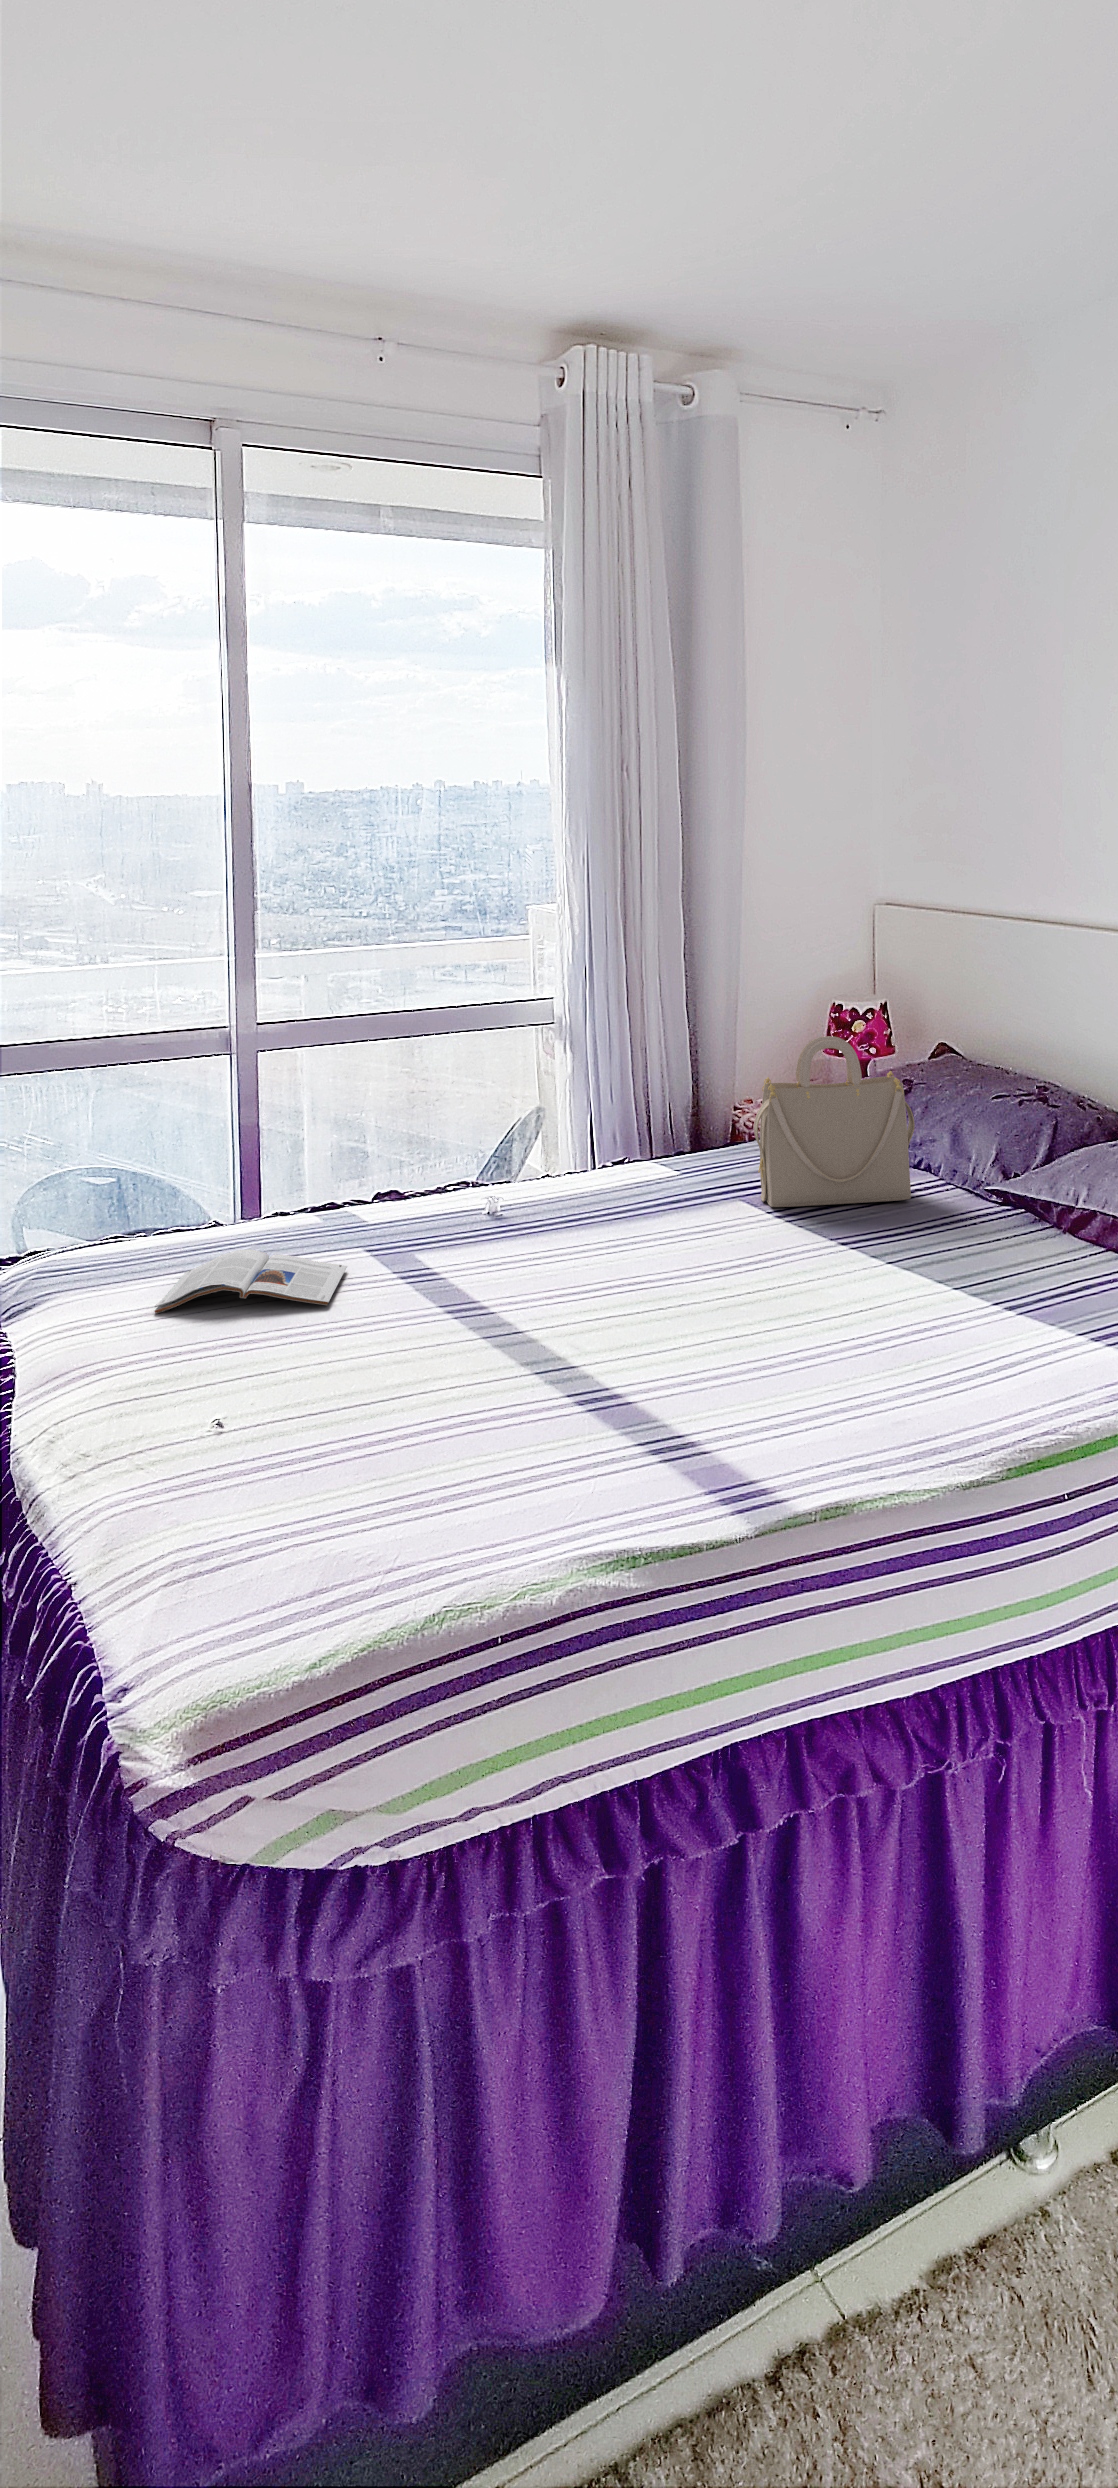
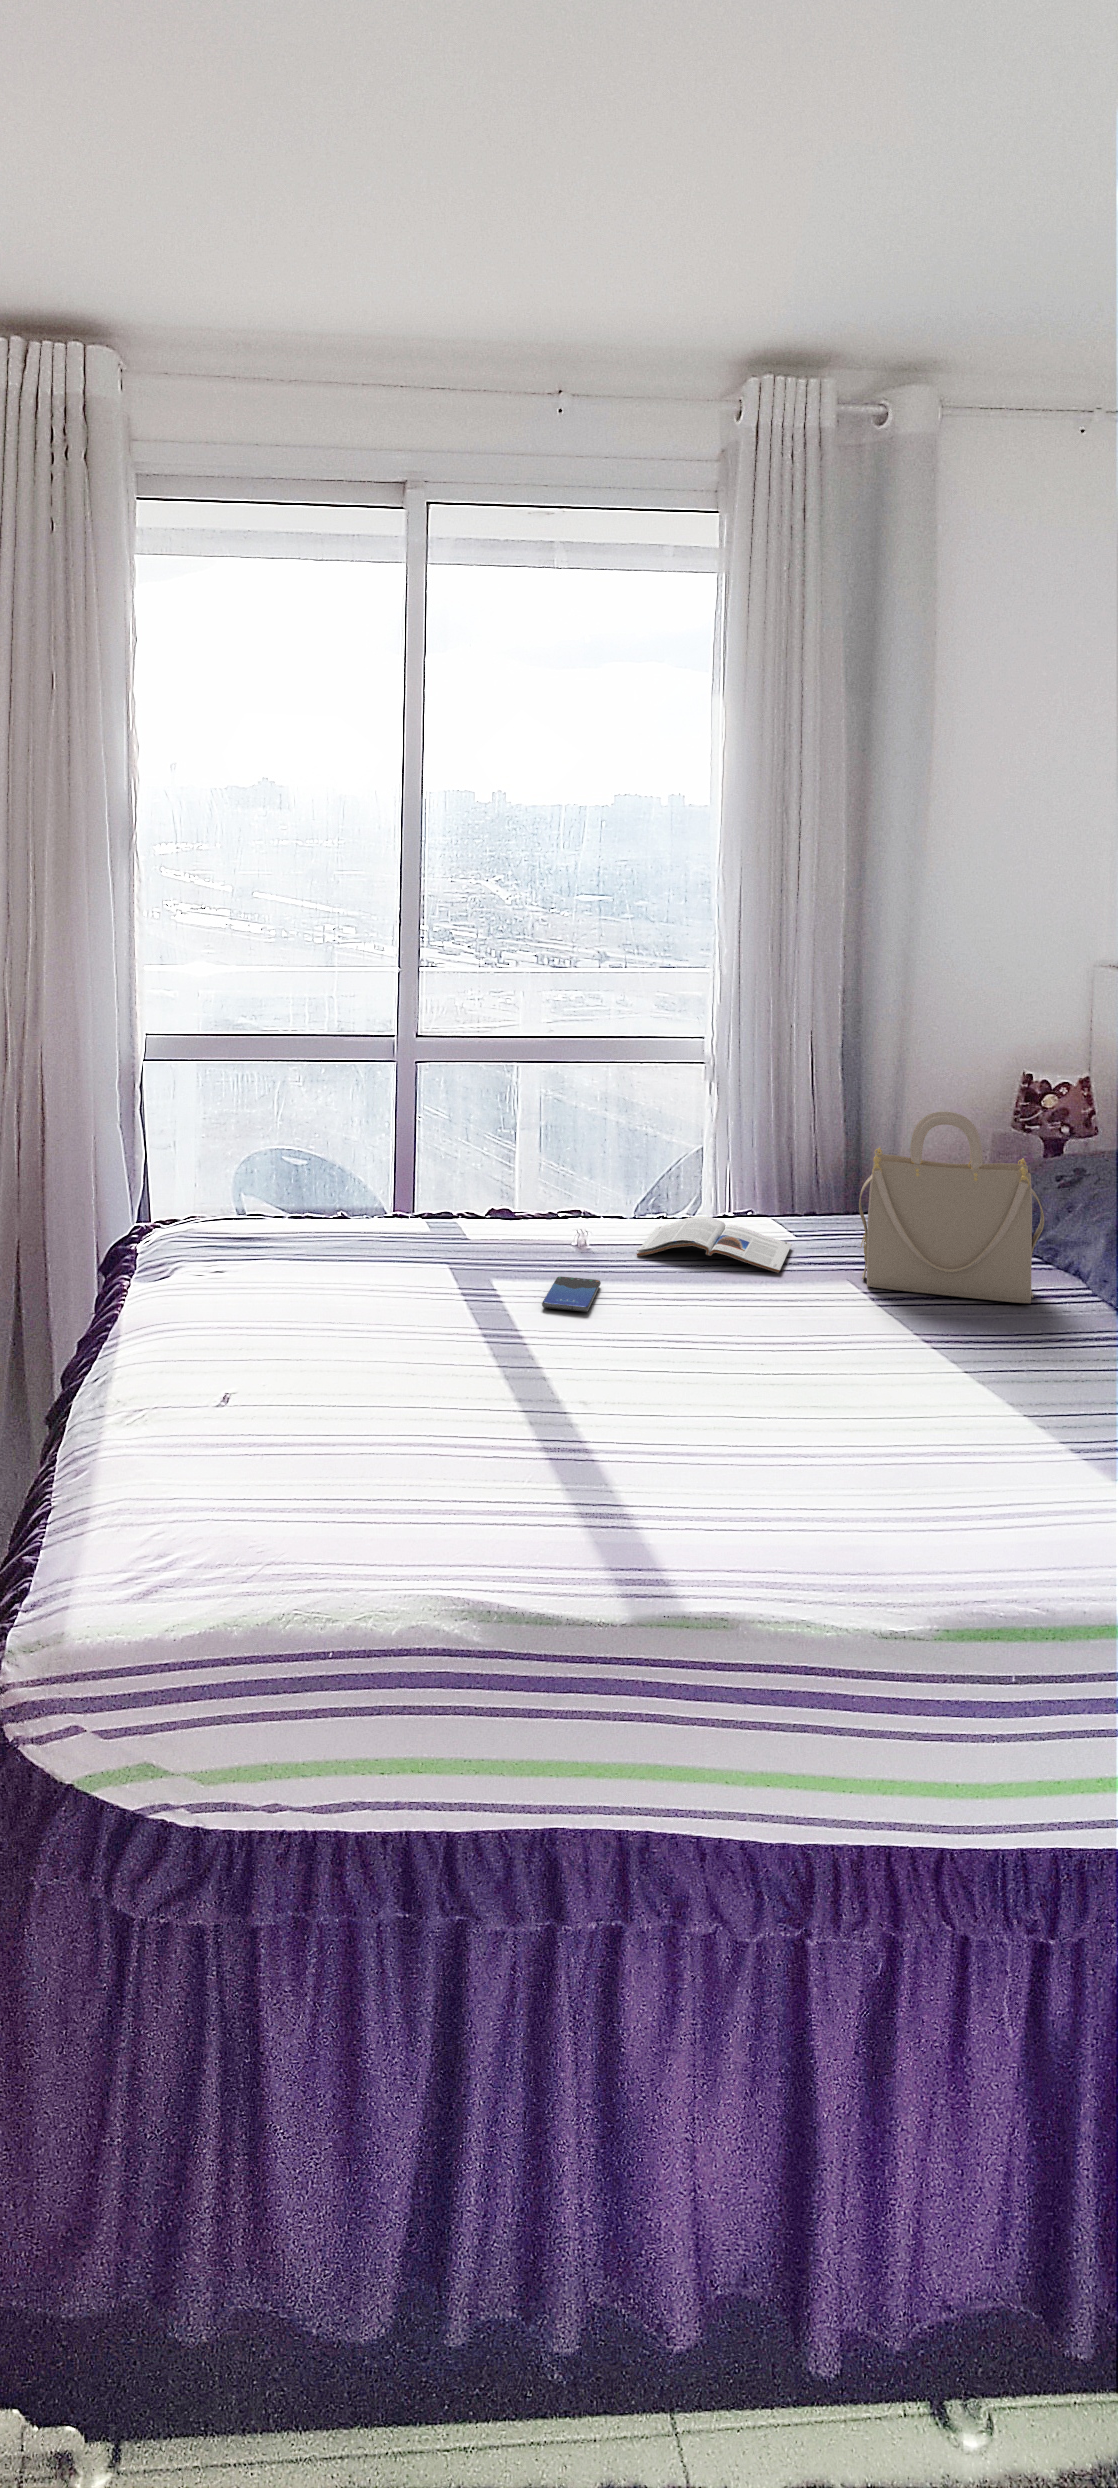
smartphone: none [492,1241,543,1275] -> present [542,1277,601,1312]
magazine: present [155,1249,347,1314] -> present [637,1216,792,1273]

